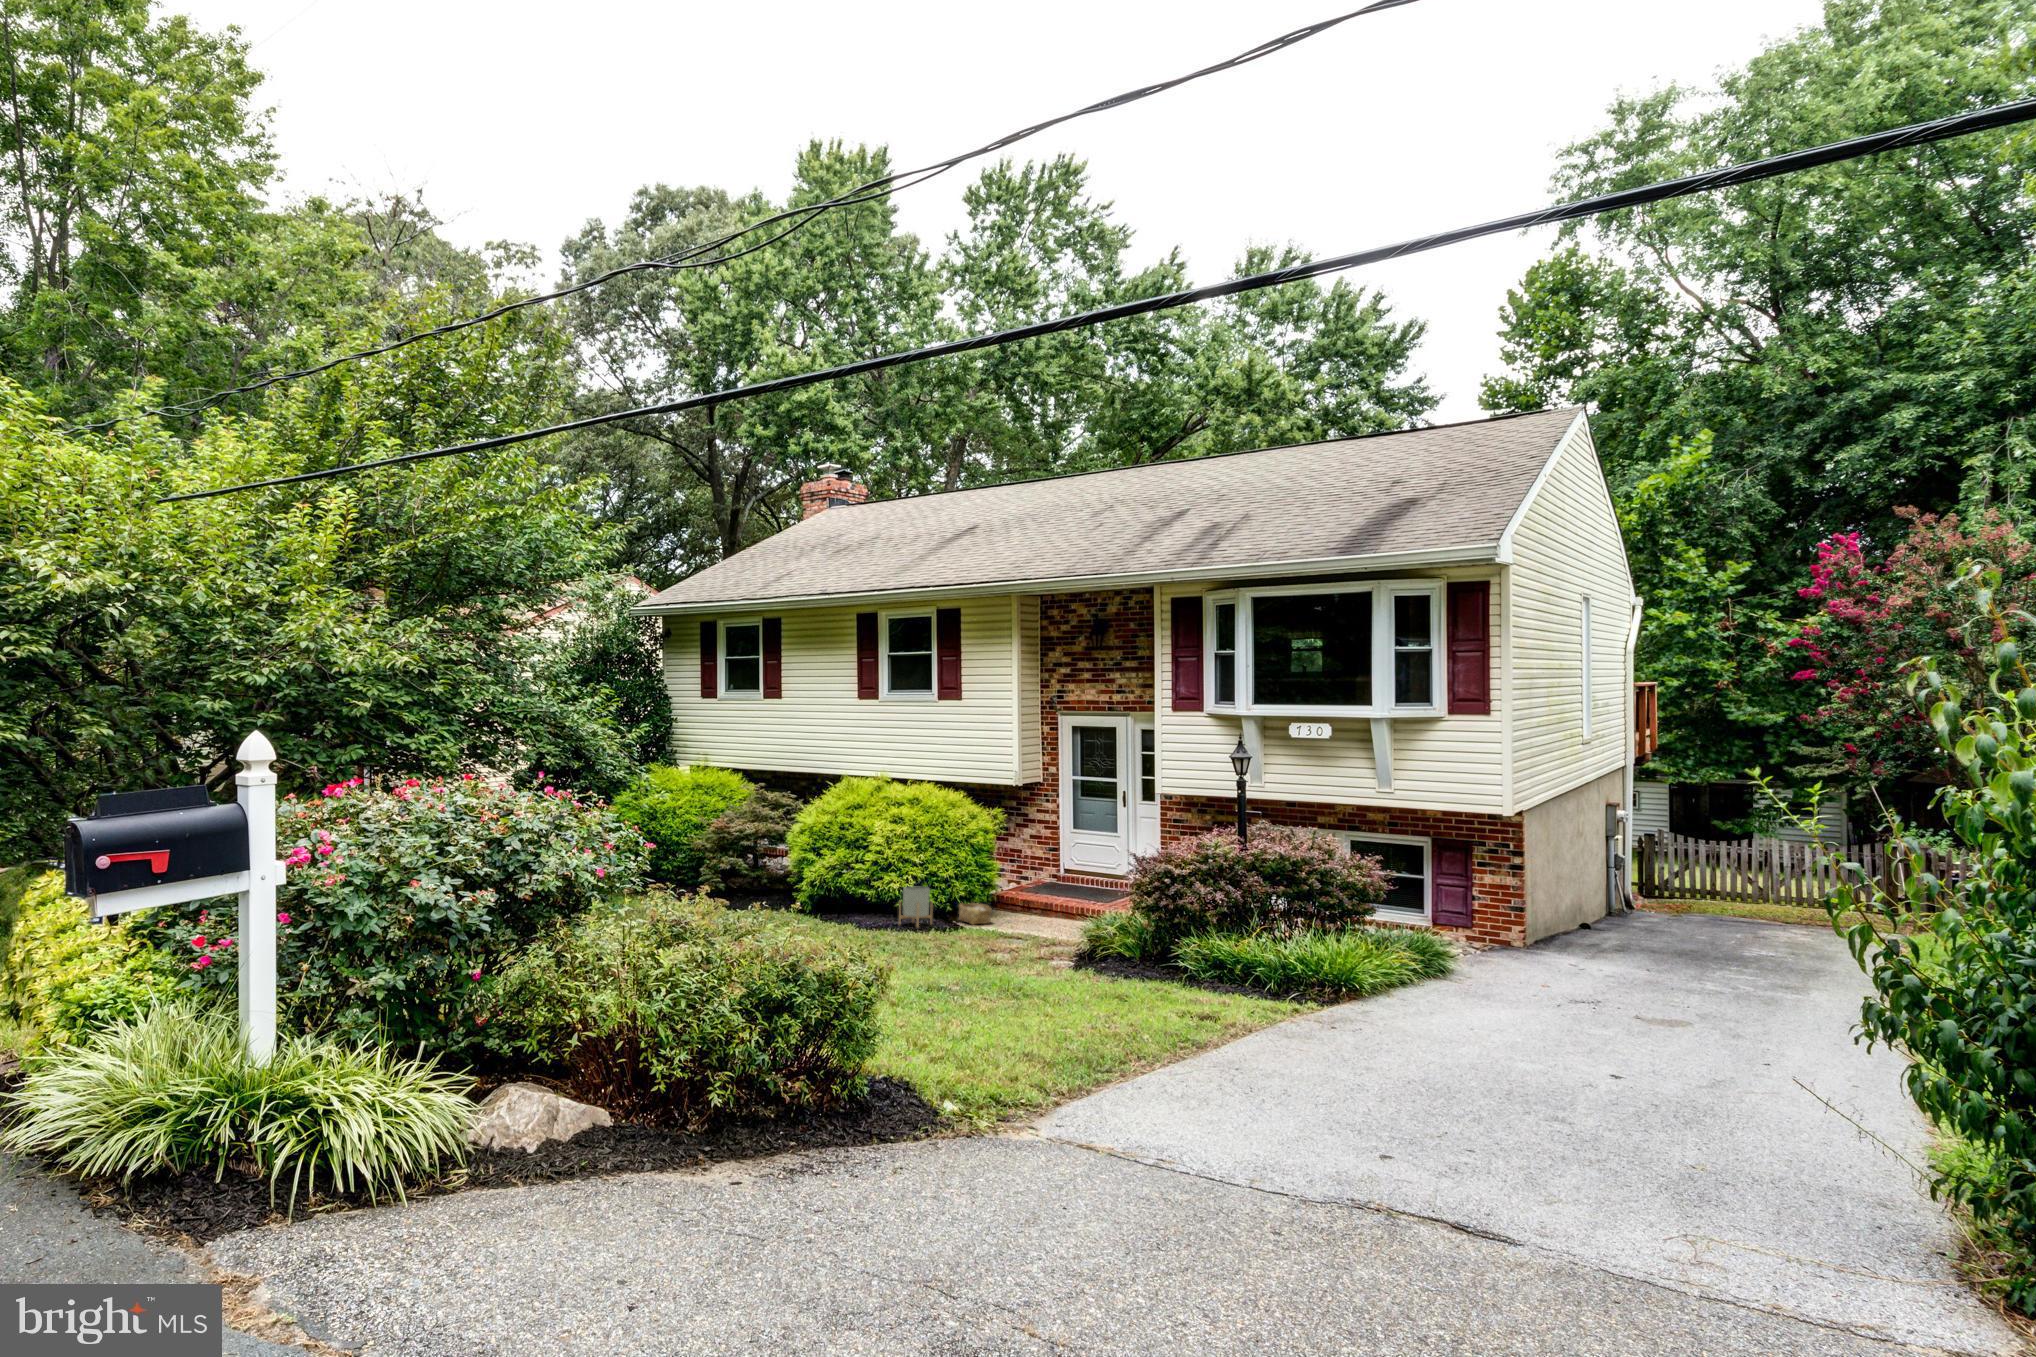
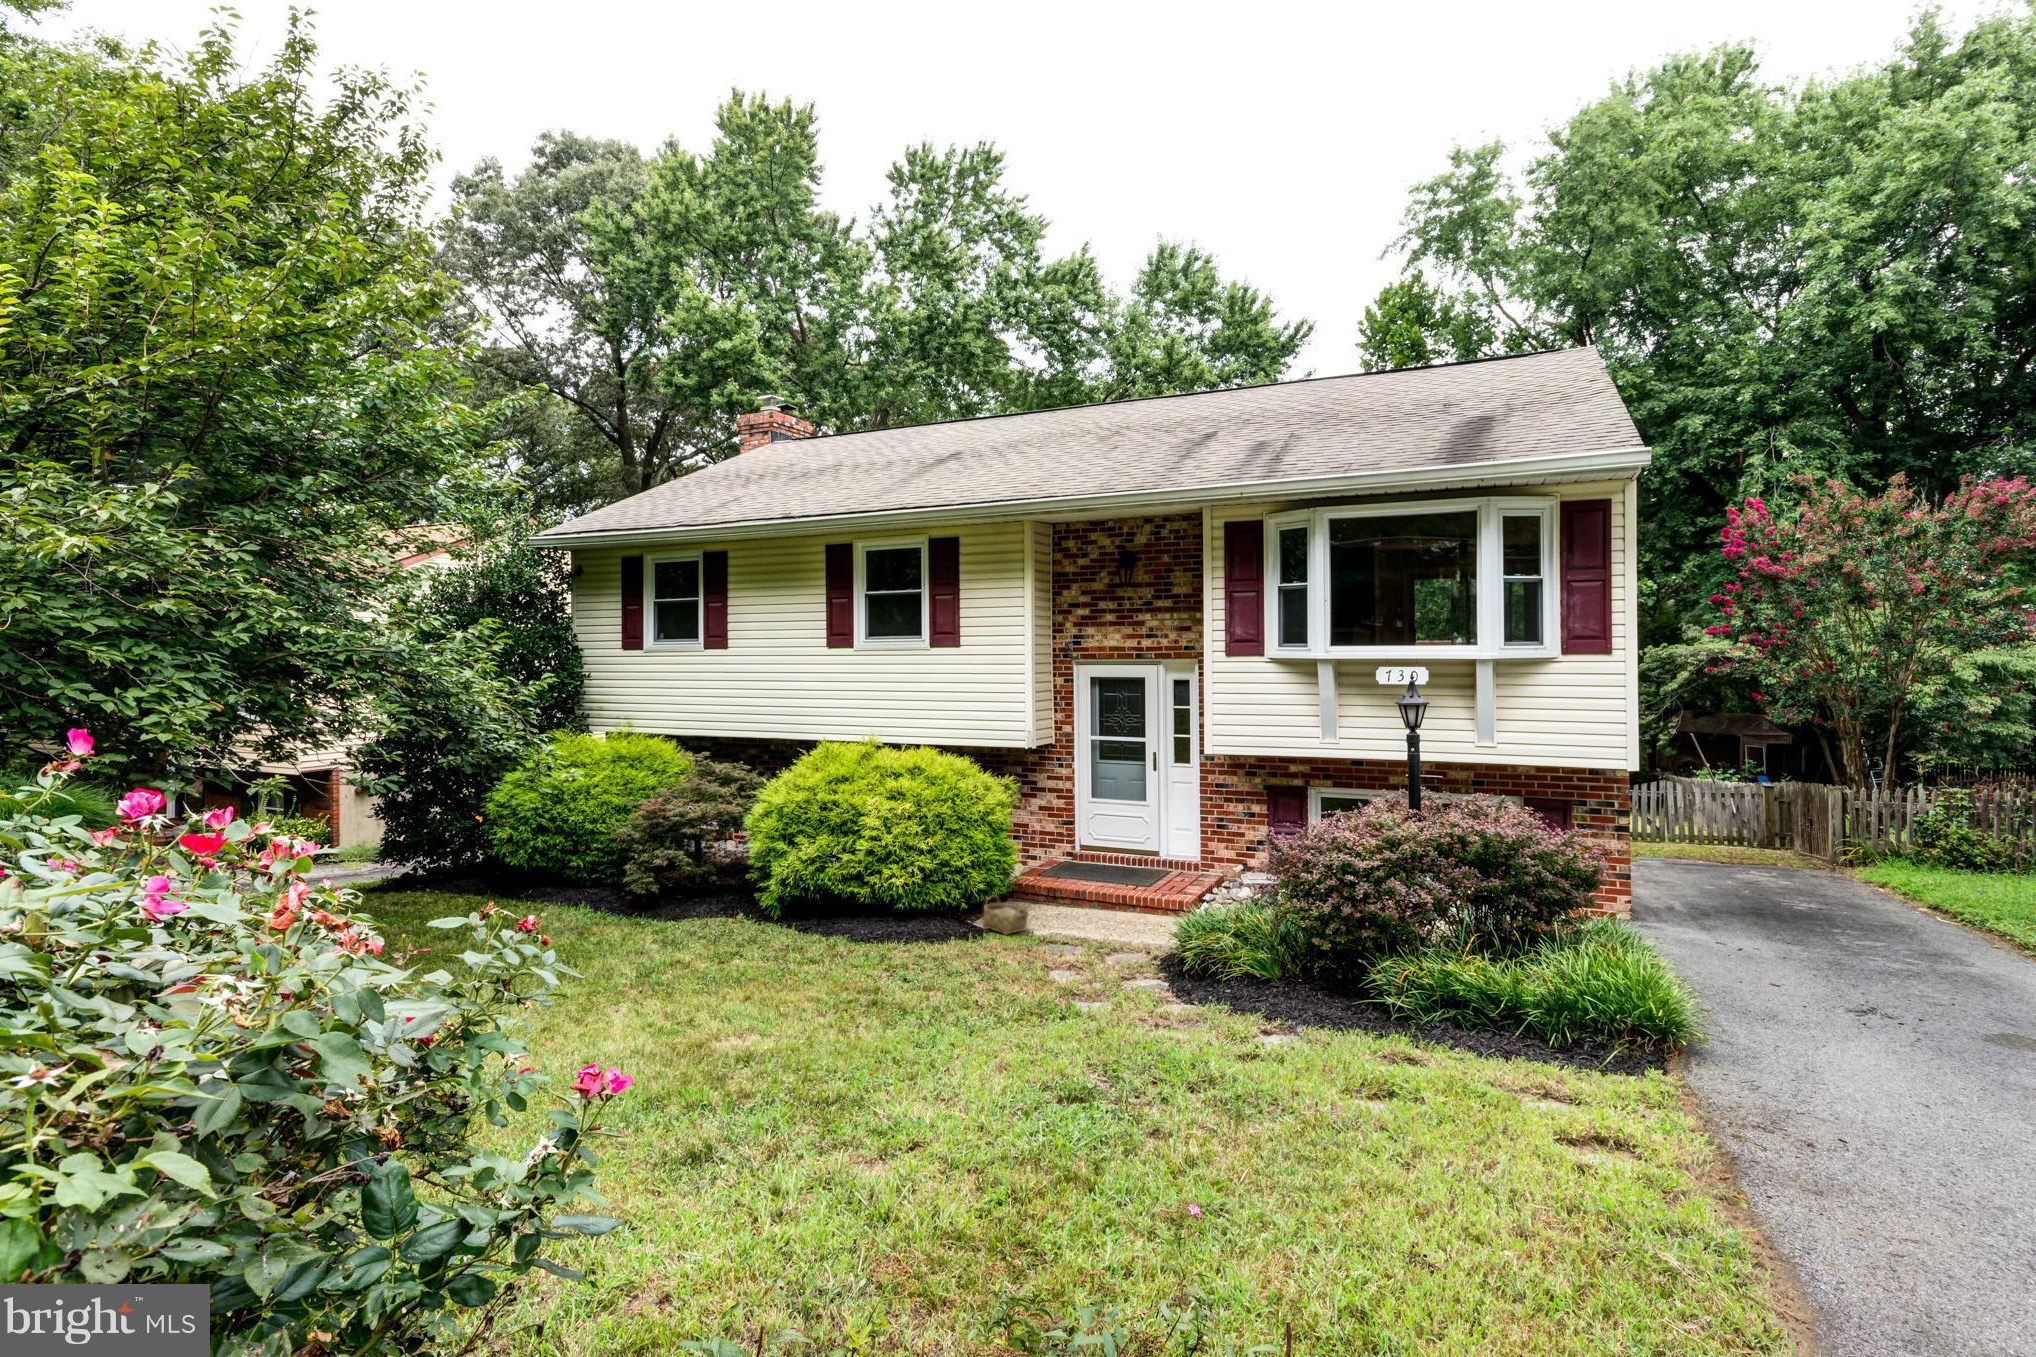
planter: present [899,886,933,927] -> none [909,887,954,946]

